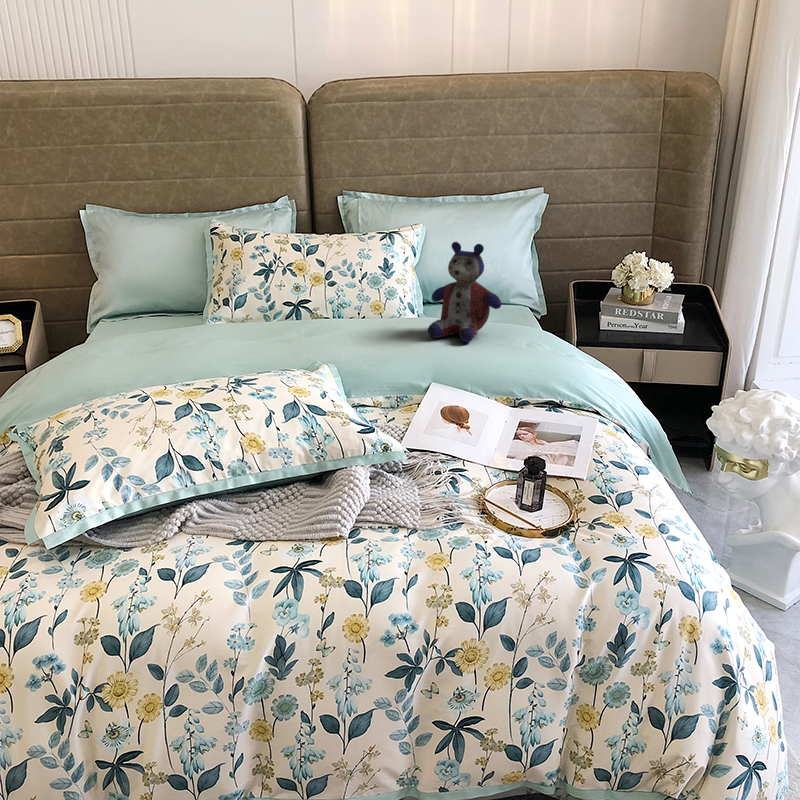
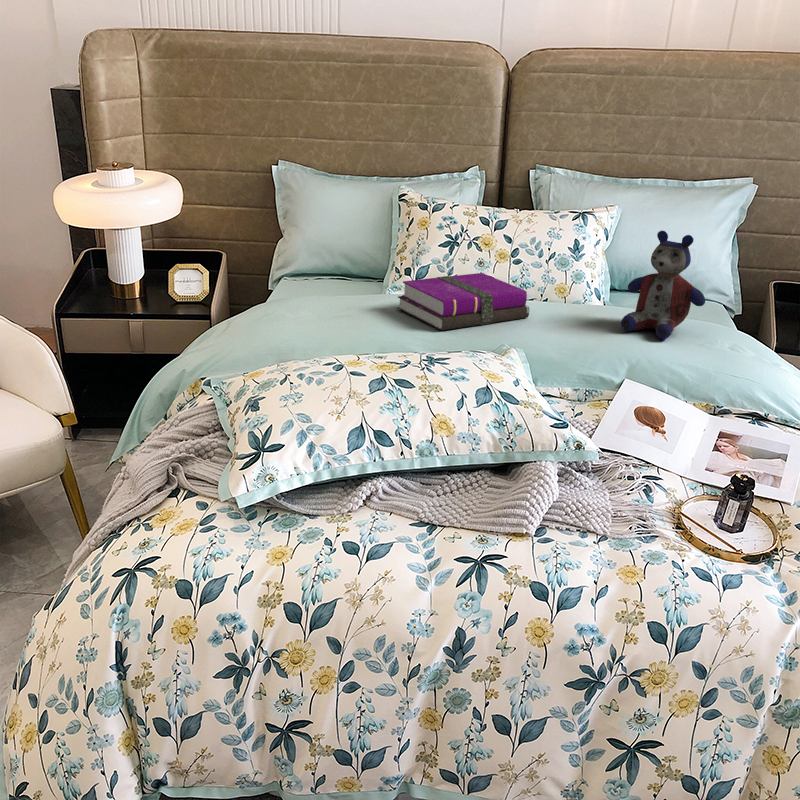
notebook: none [212,296,342,355] -> present [397,273,529,330]

